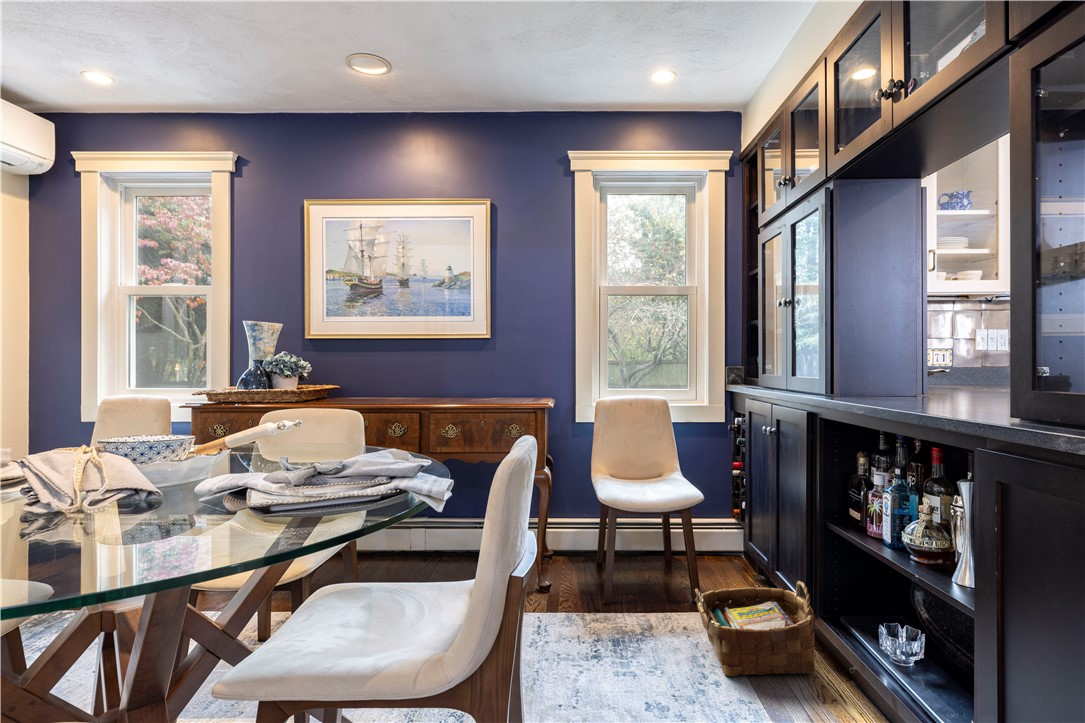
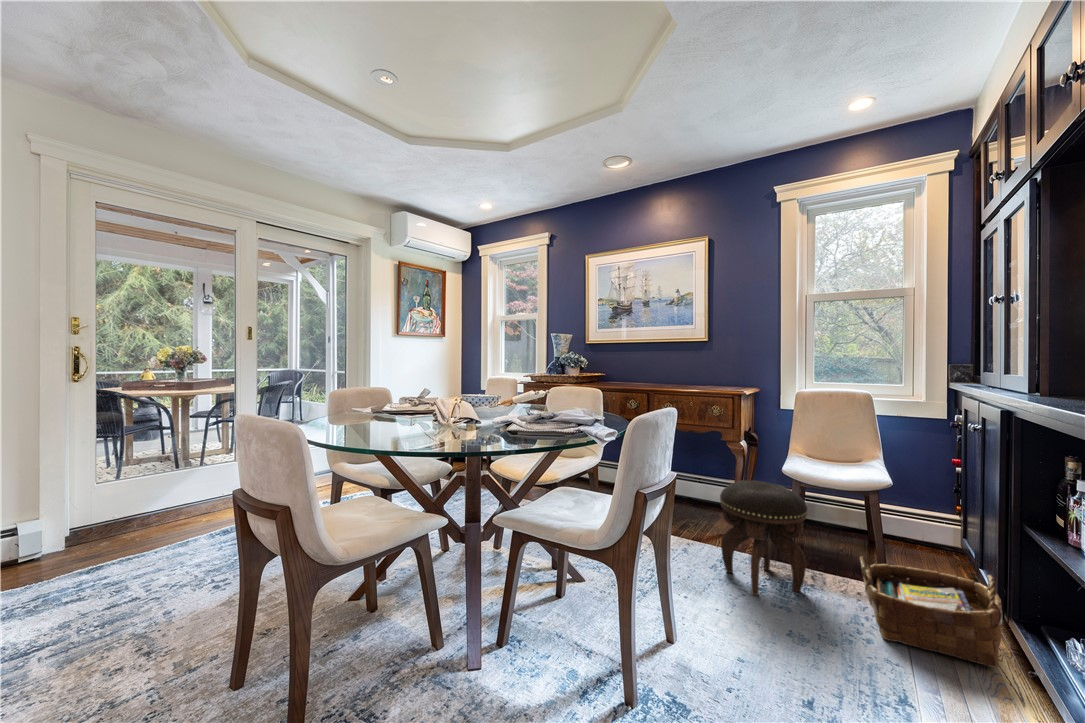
footstool: none [544,519,641,667] -> present [720,481,807,596]

